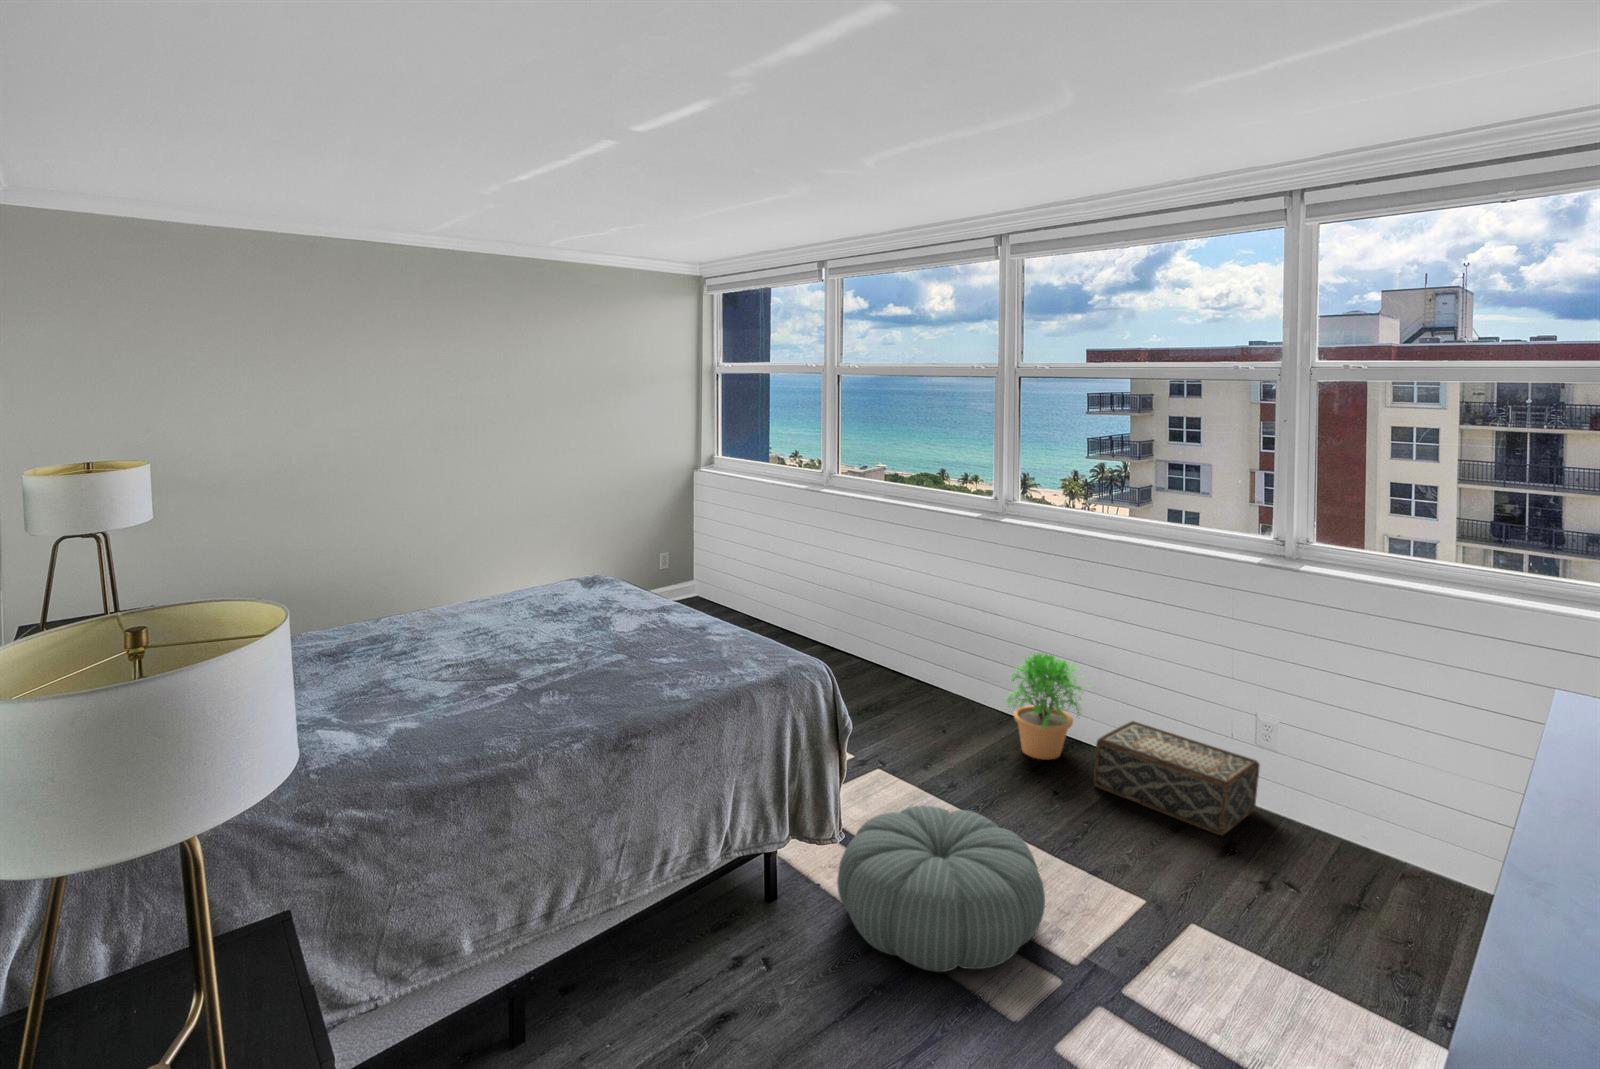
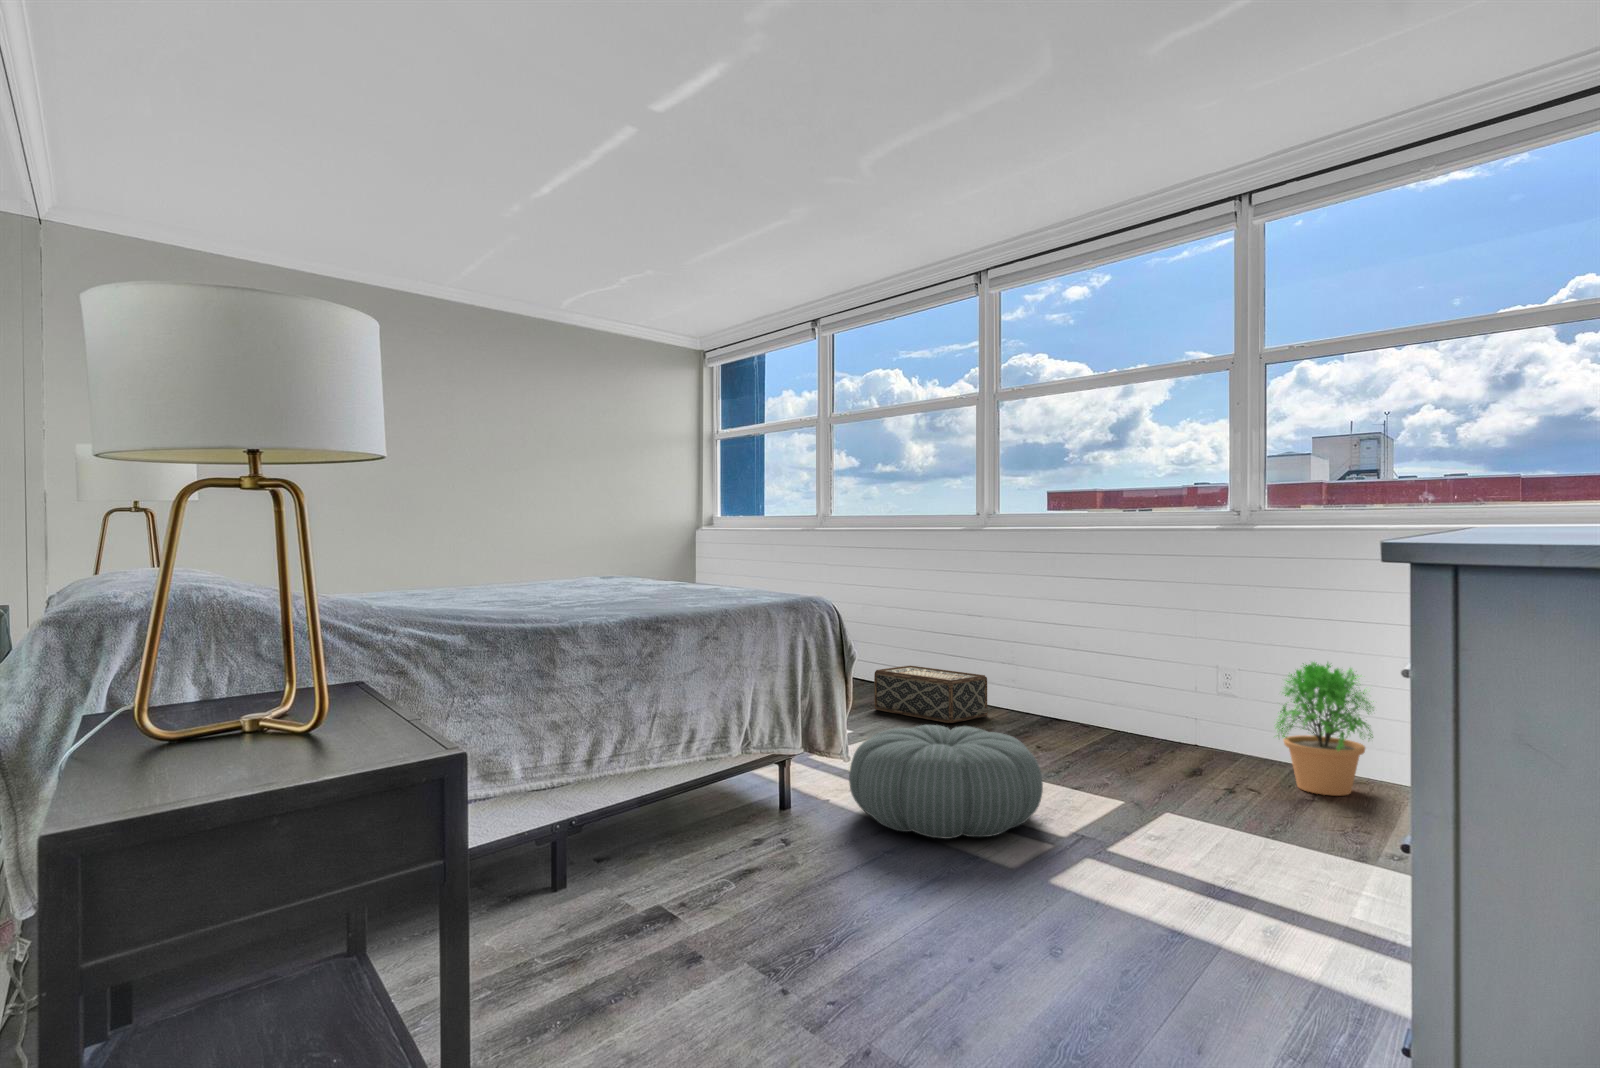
potted plant: present [1007,653,1084,760] -> present [1276,662,1374,795]
woven basket: present [1094,721,1260,835] -> present [874,666,987,723]

